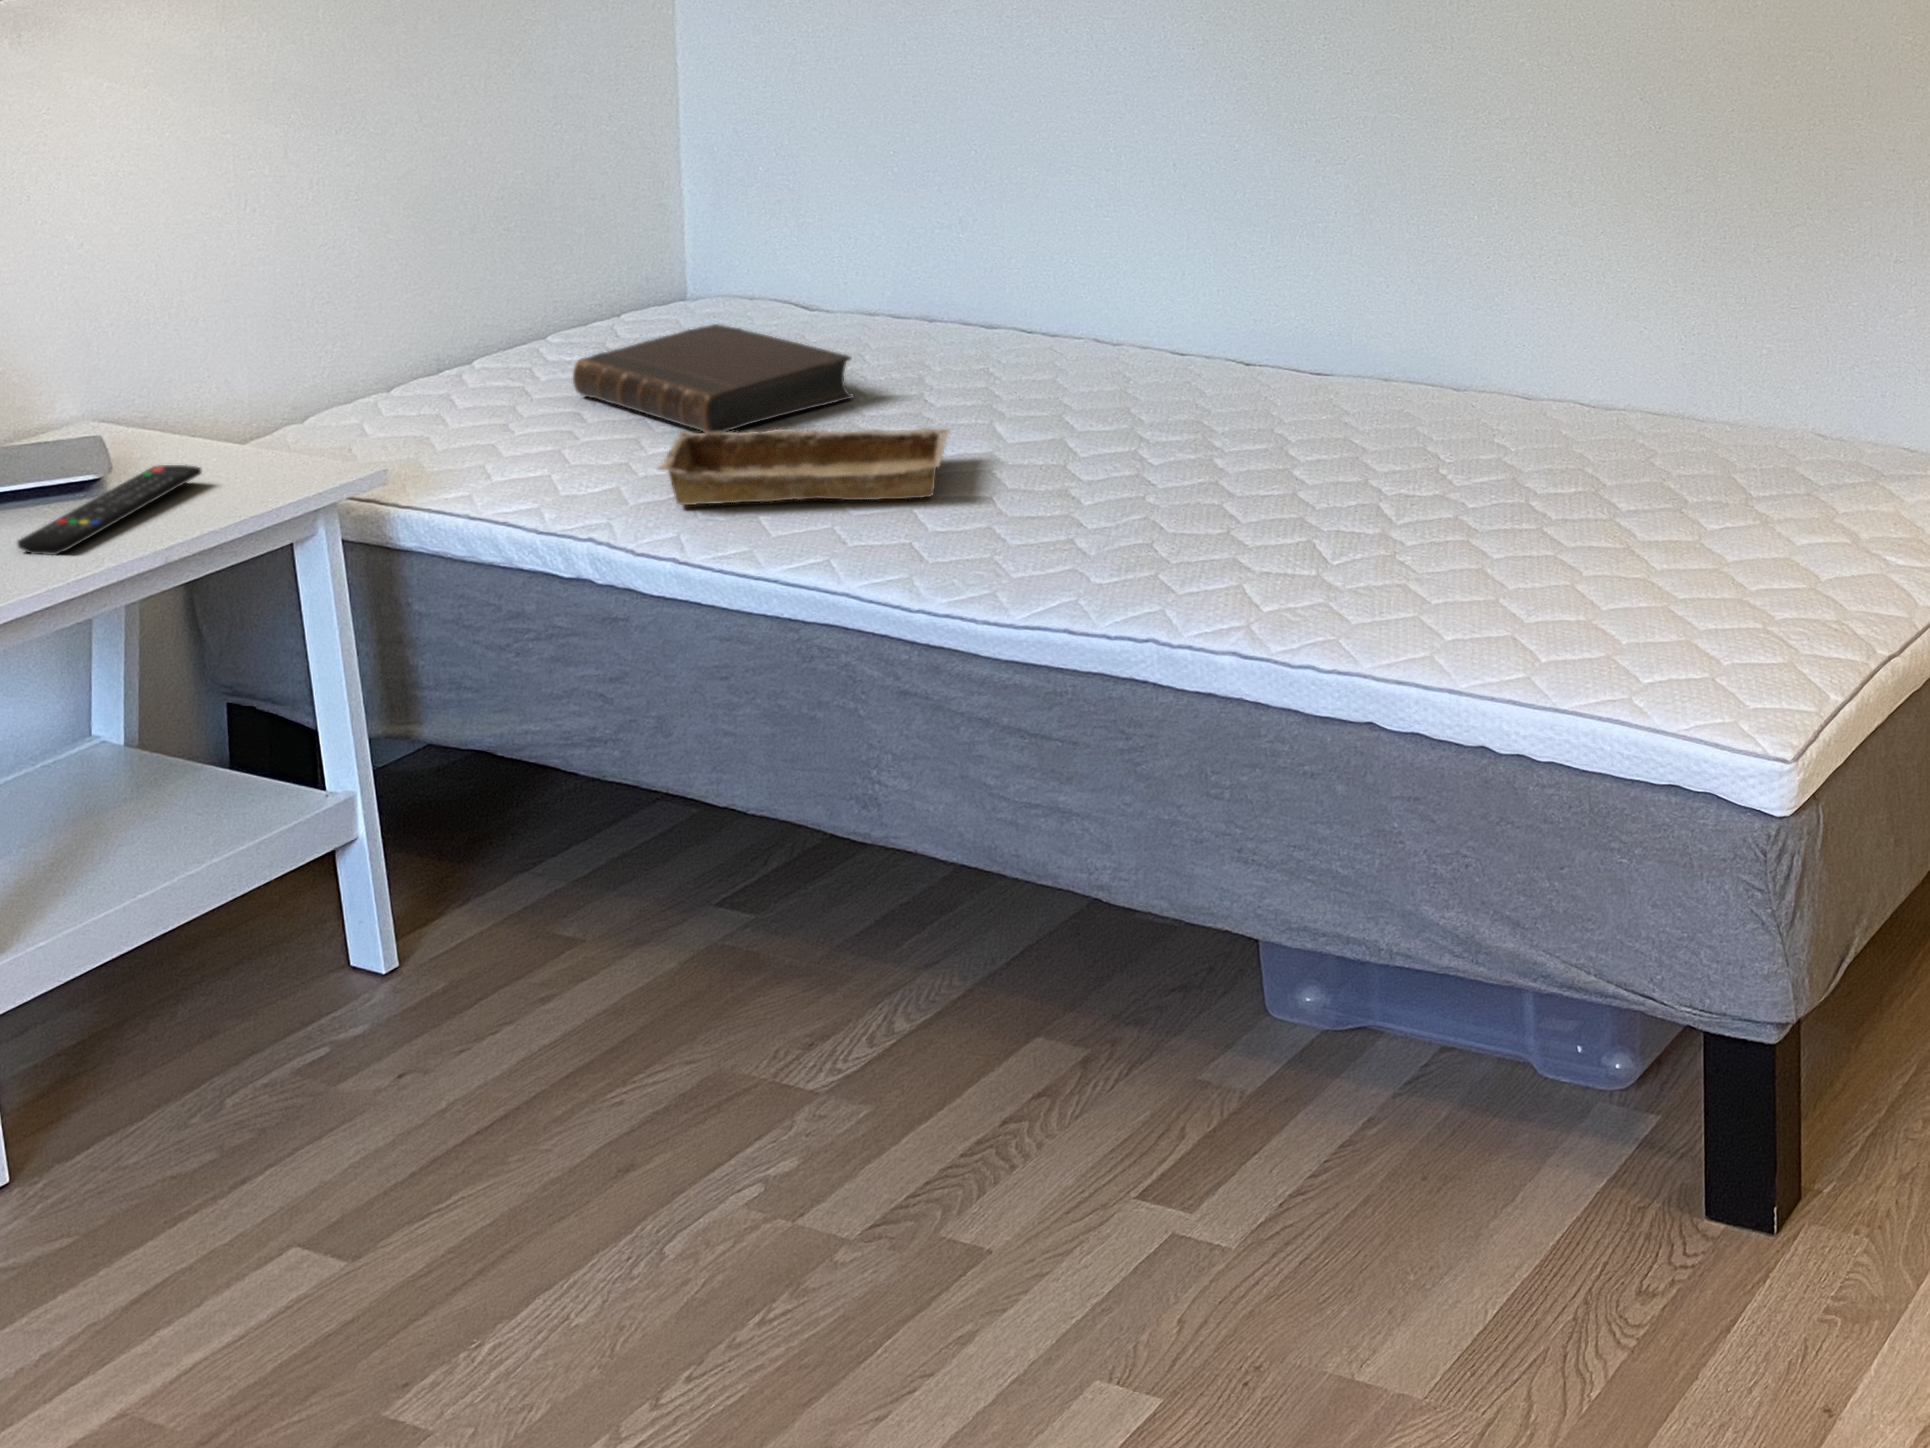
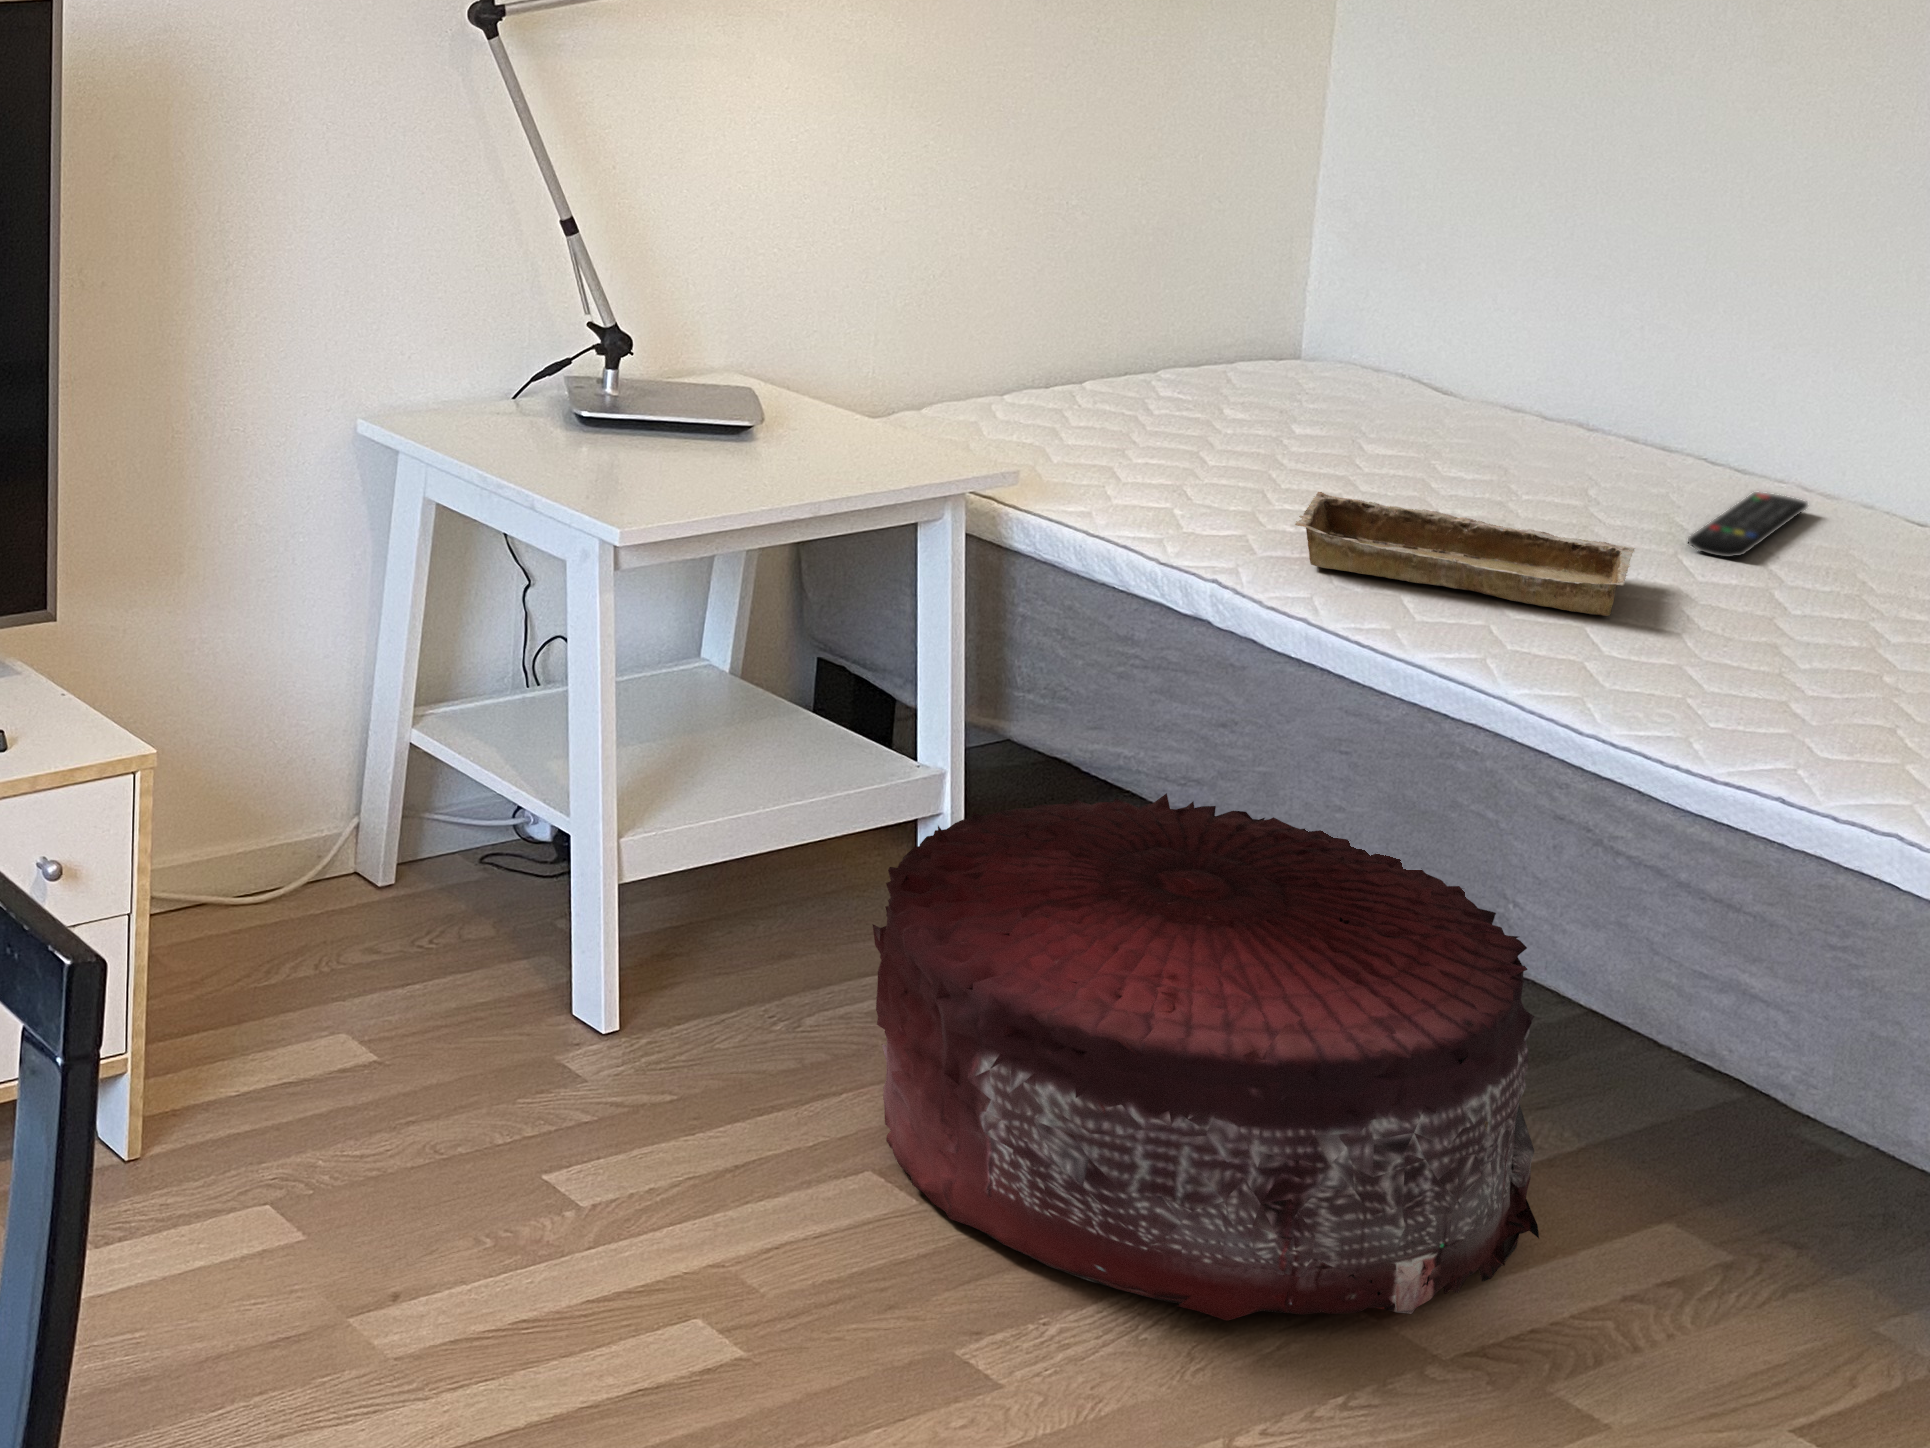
book: present [573,324,854,433] -> none [1195,390,1514,503]
remote control: present [18,465,201,555] -> present [1688,492,1808,557]
pouf: none [276,754,936,1288] -> present [873,793,1539,1321]

